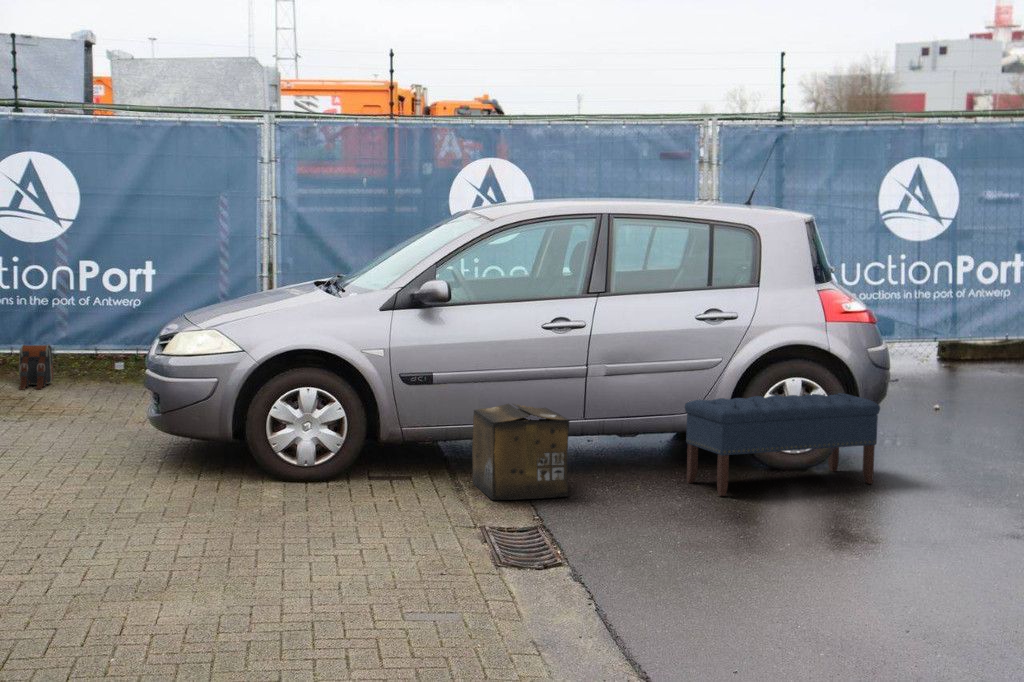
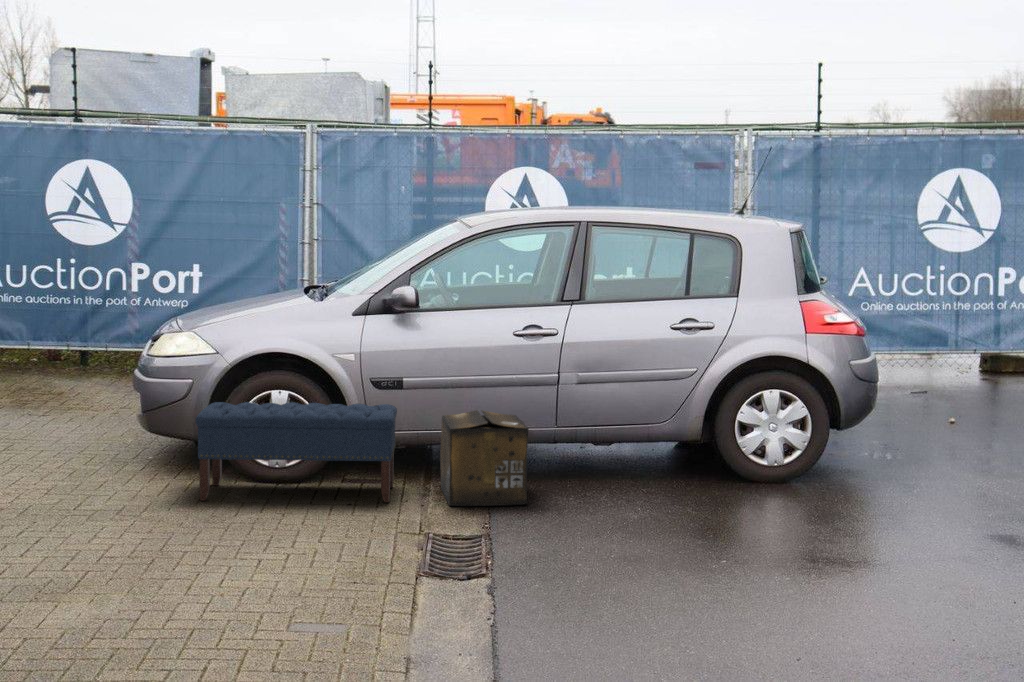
backpack: present [19,344,54,389] -> none [69,341,105,384]
bench: present [685,393,880,496] -> present [196,402,397,502]

